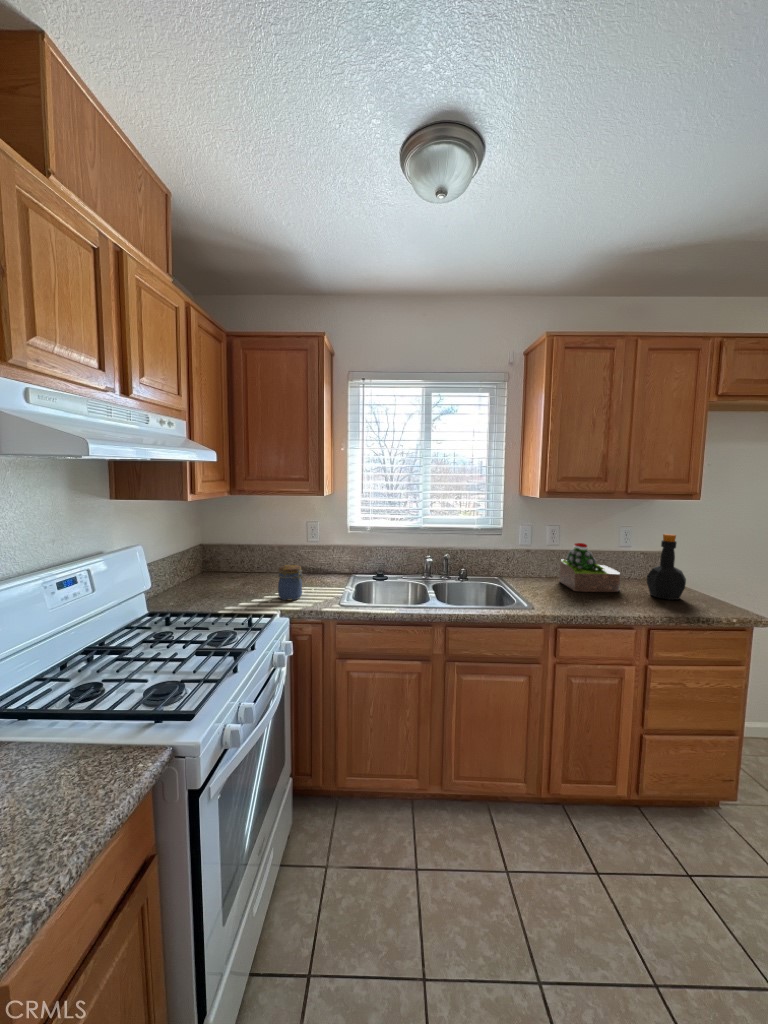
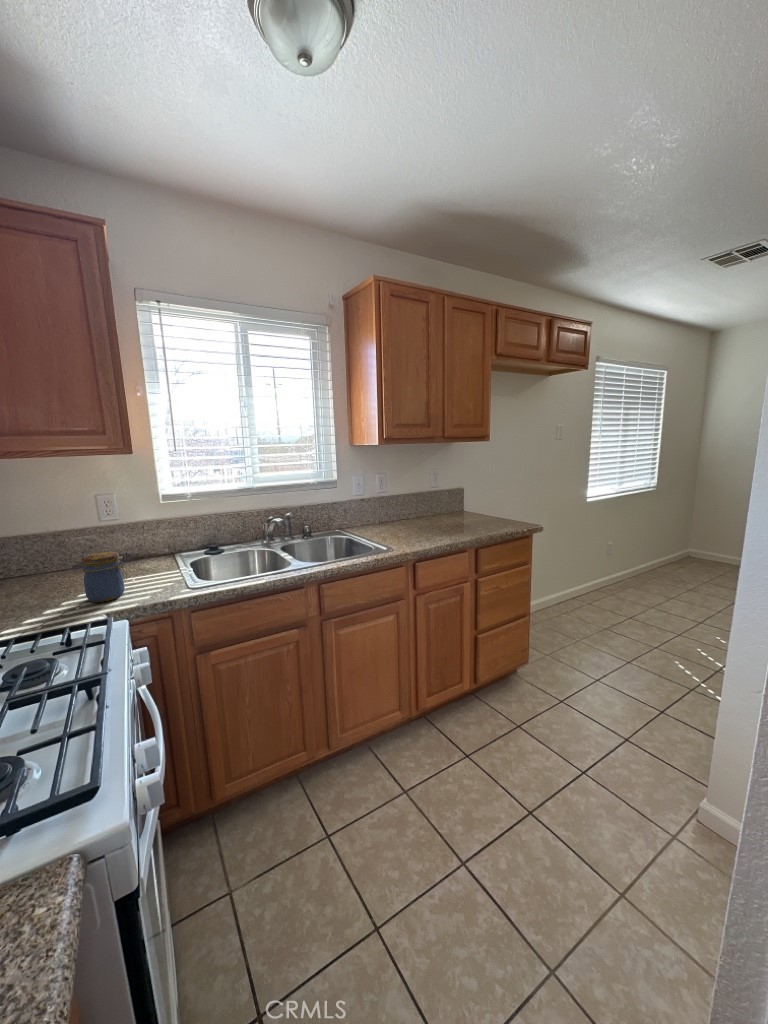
bottle: present [647,534,686,600] -> none [461,470,489,524]
succulent plant: present [560,543,621,592] -> none [393,486,443,530]

